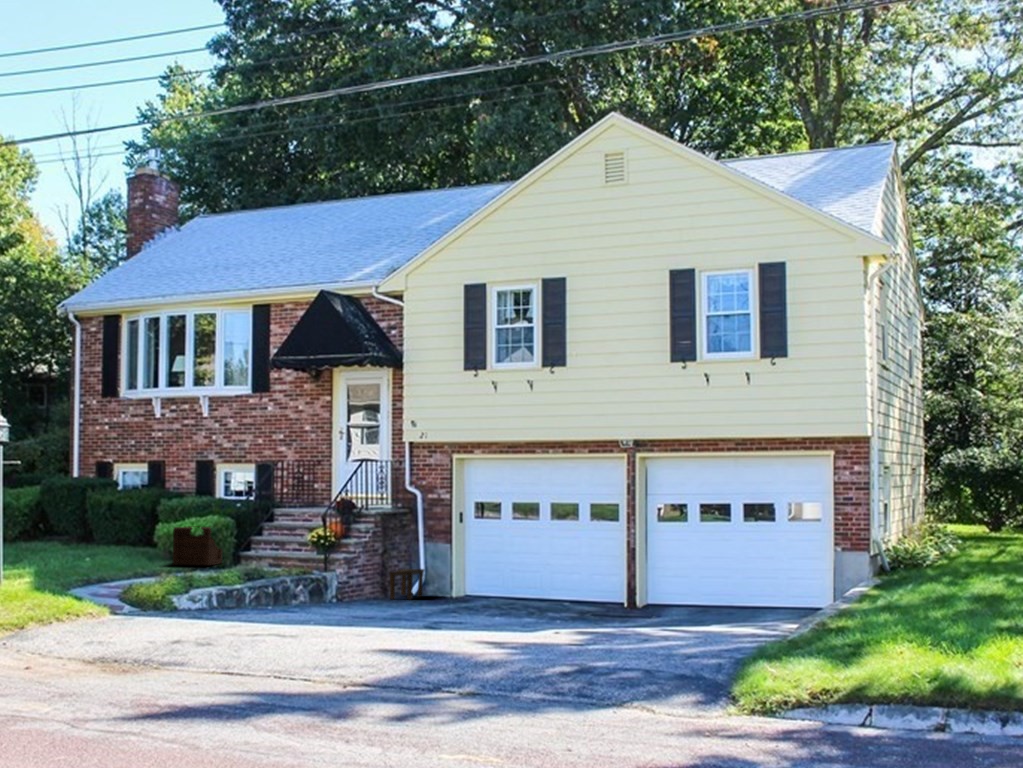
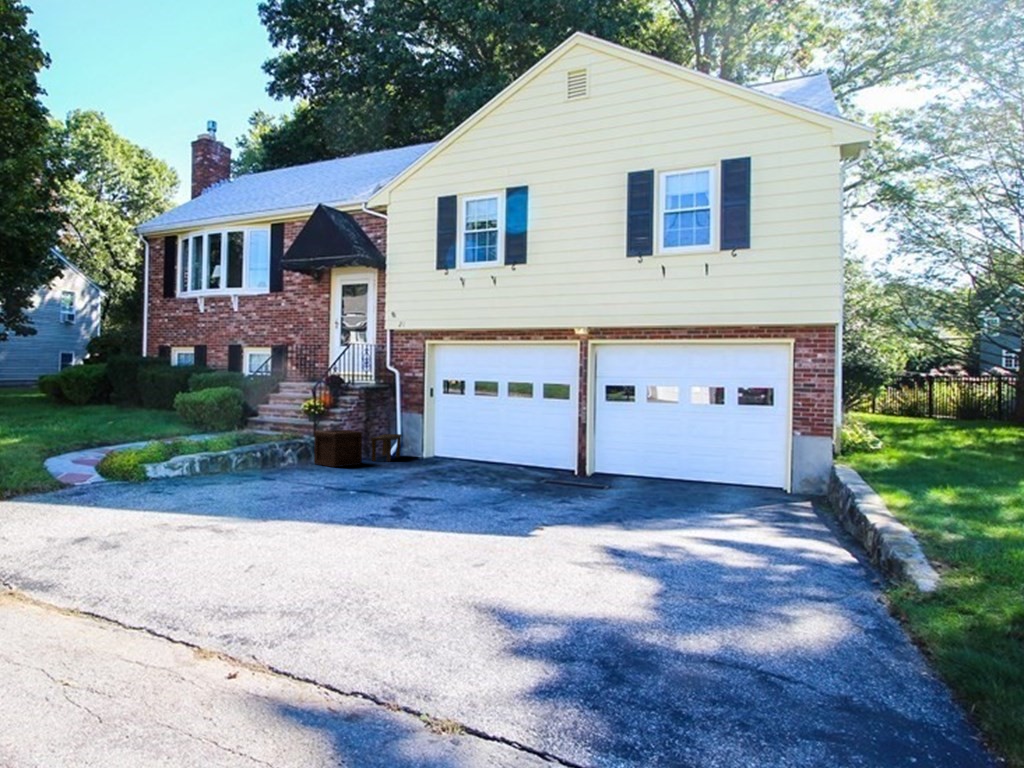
wooden crate: present [173,527,223,566] -> present [314,430,362,467]

